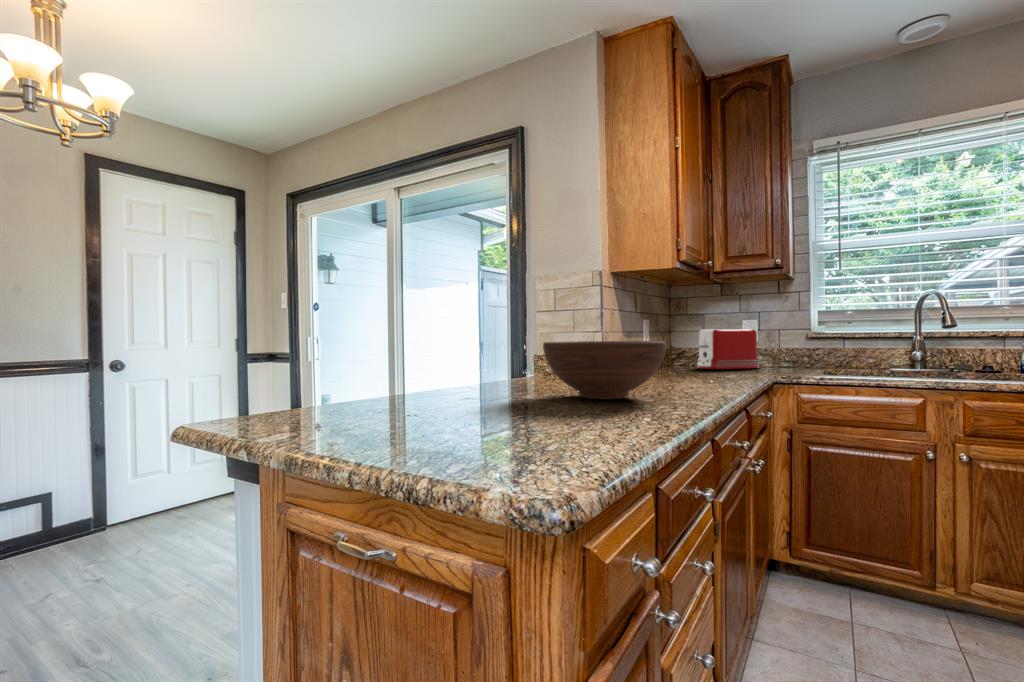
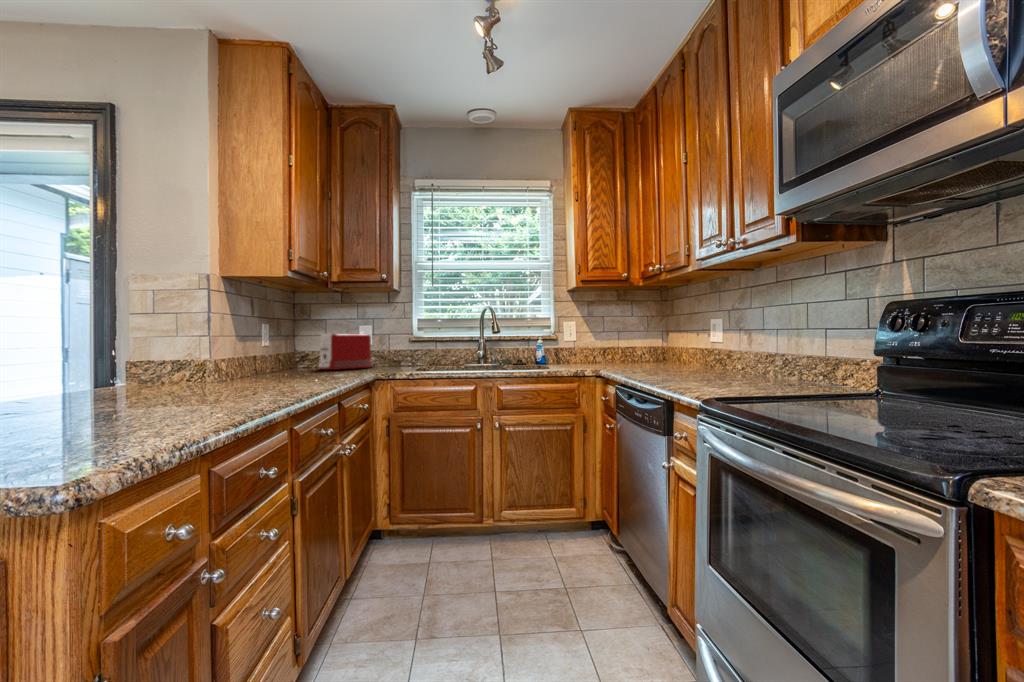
fruit bowl: present [543,341,666,399] -> none [117,343,258,401]

